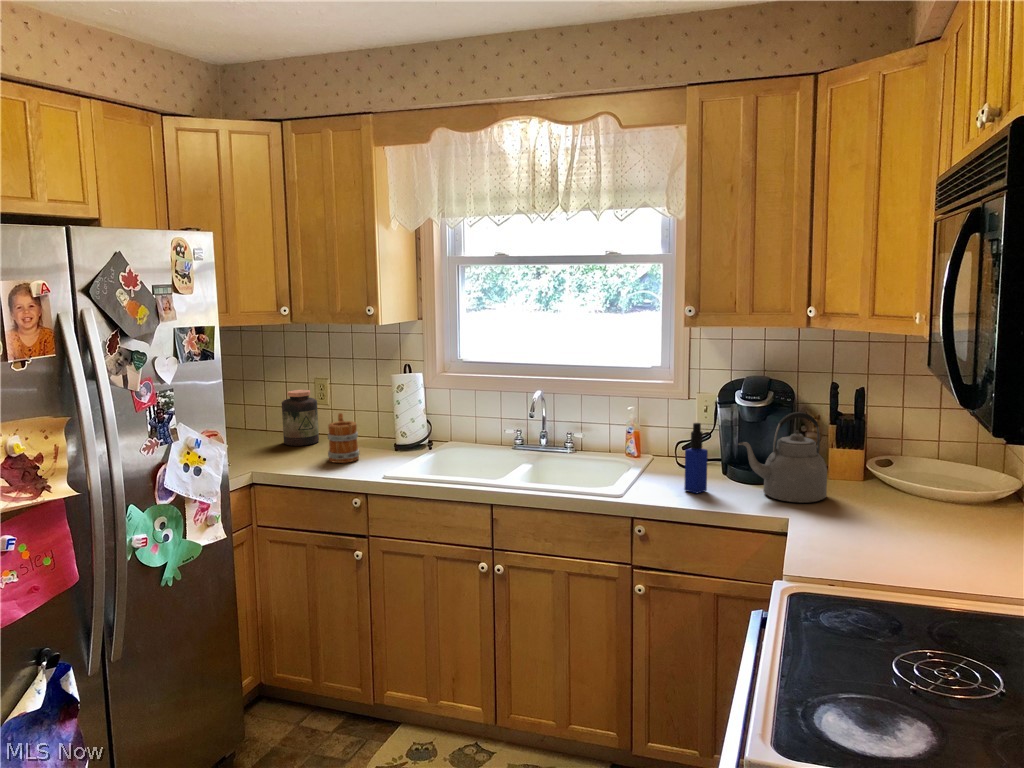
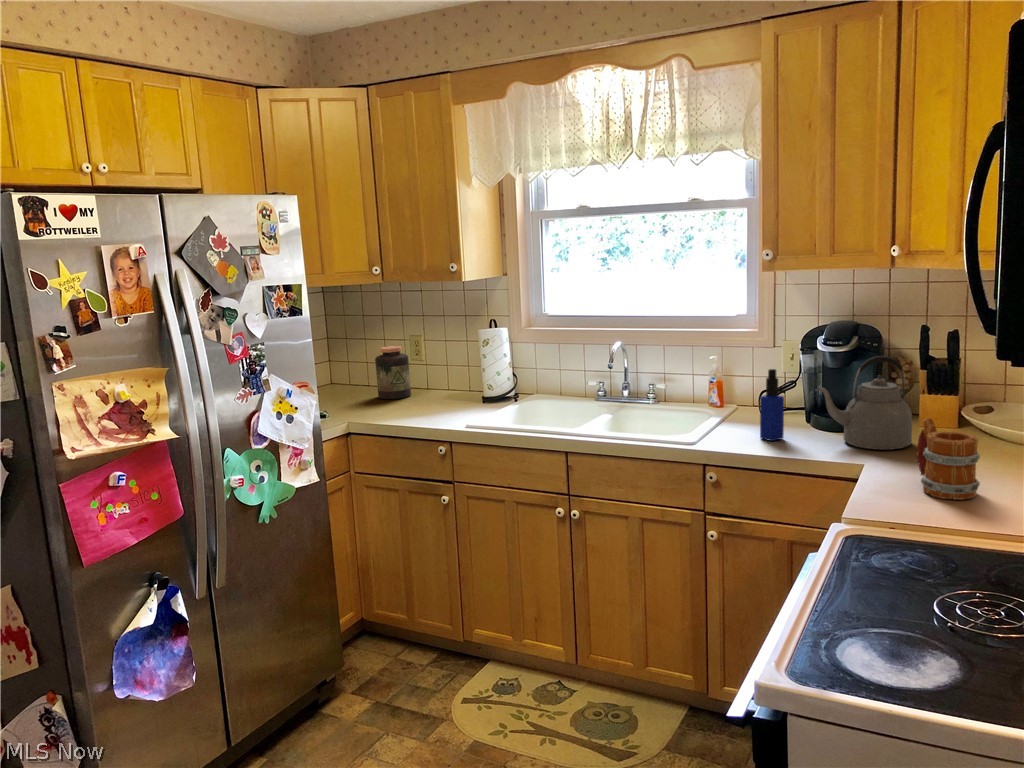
mug: present [328,413,359,463] -> present [916,418,980,500]

